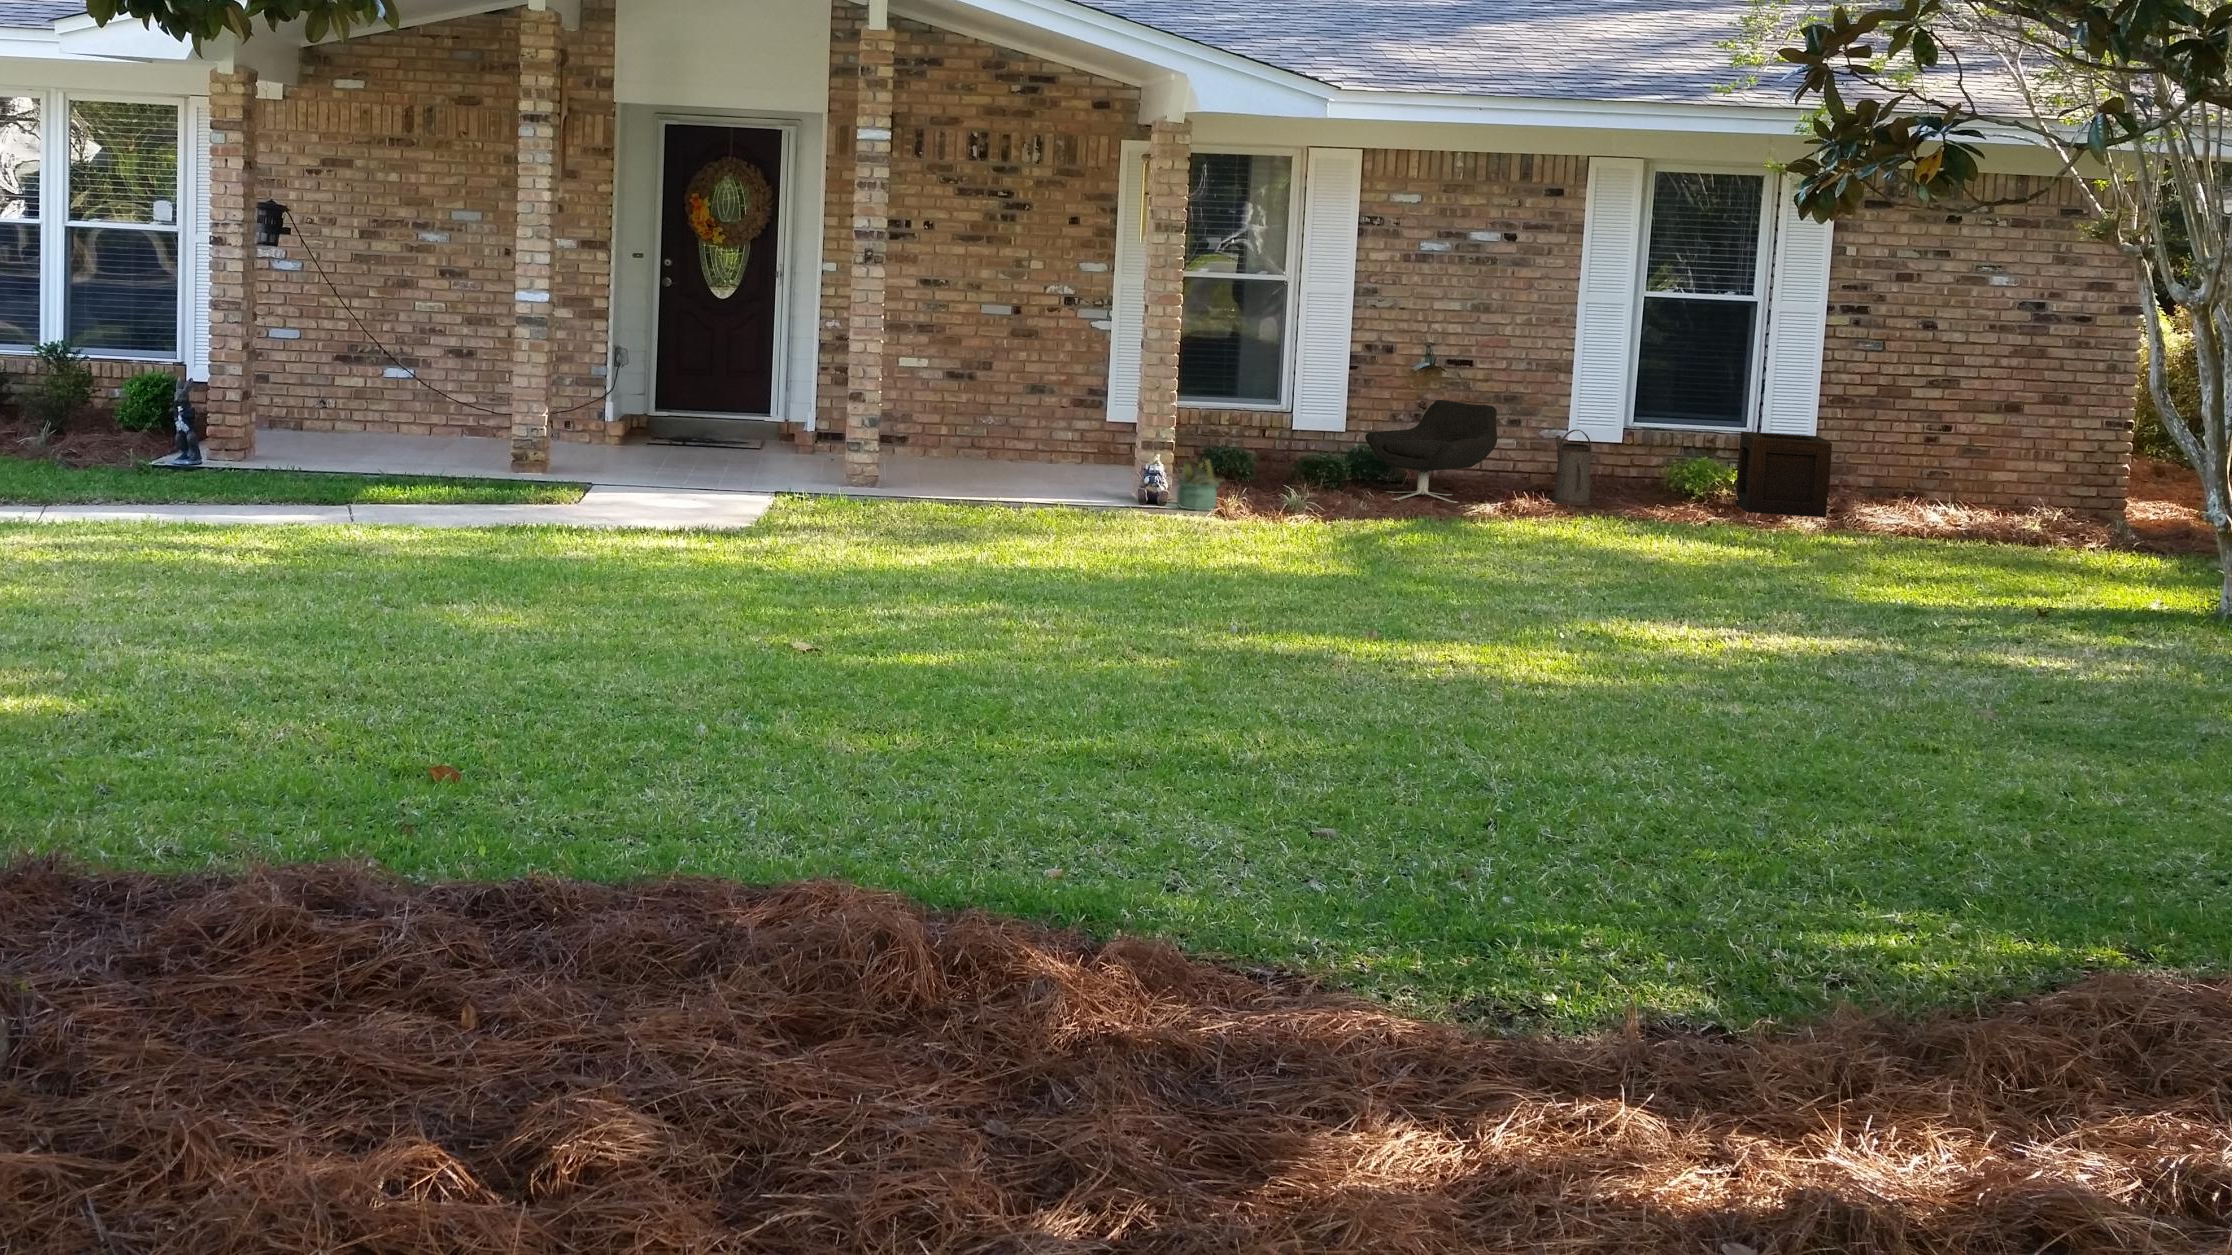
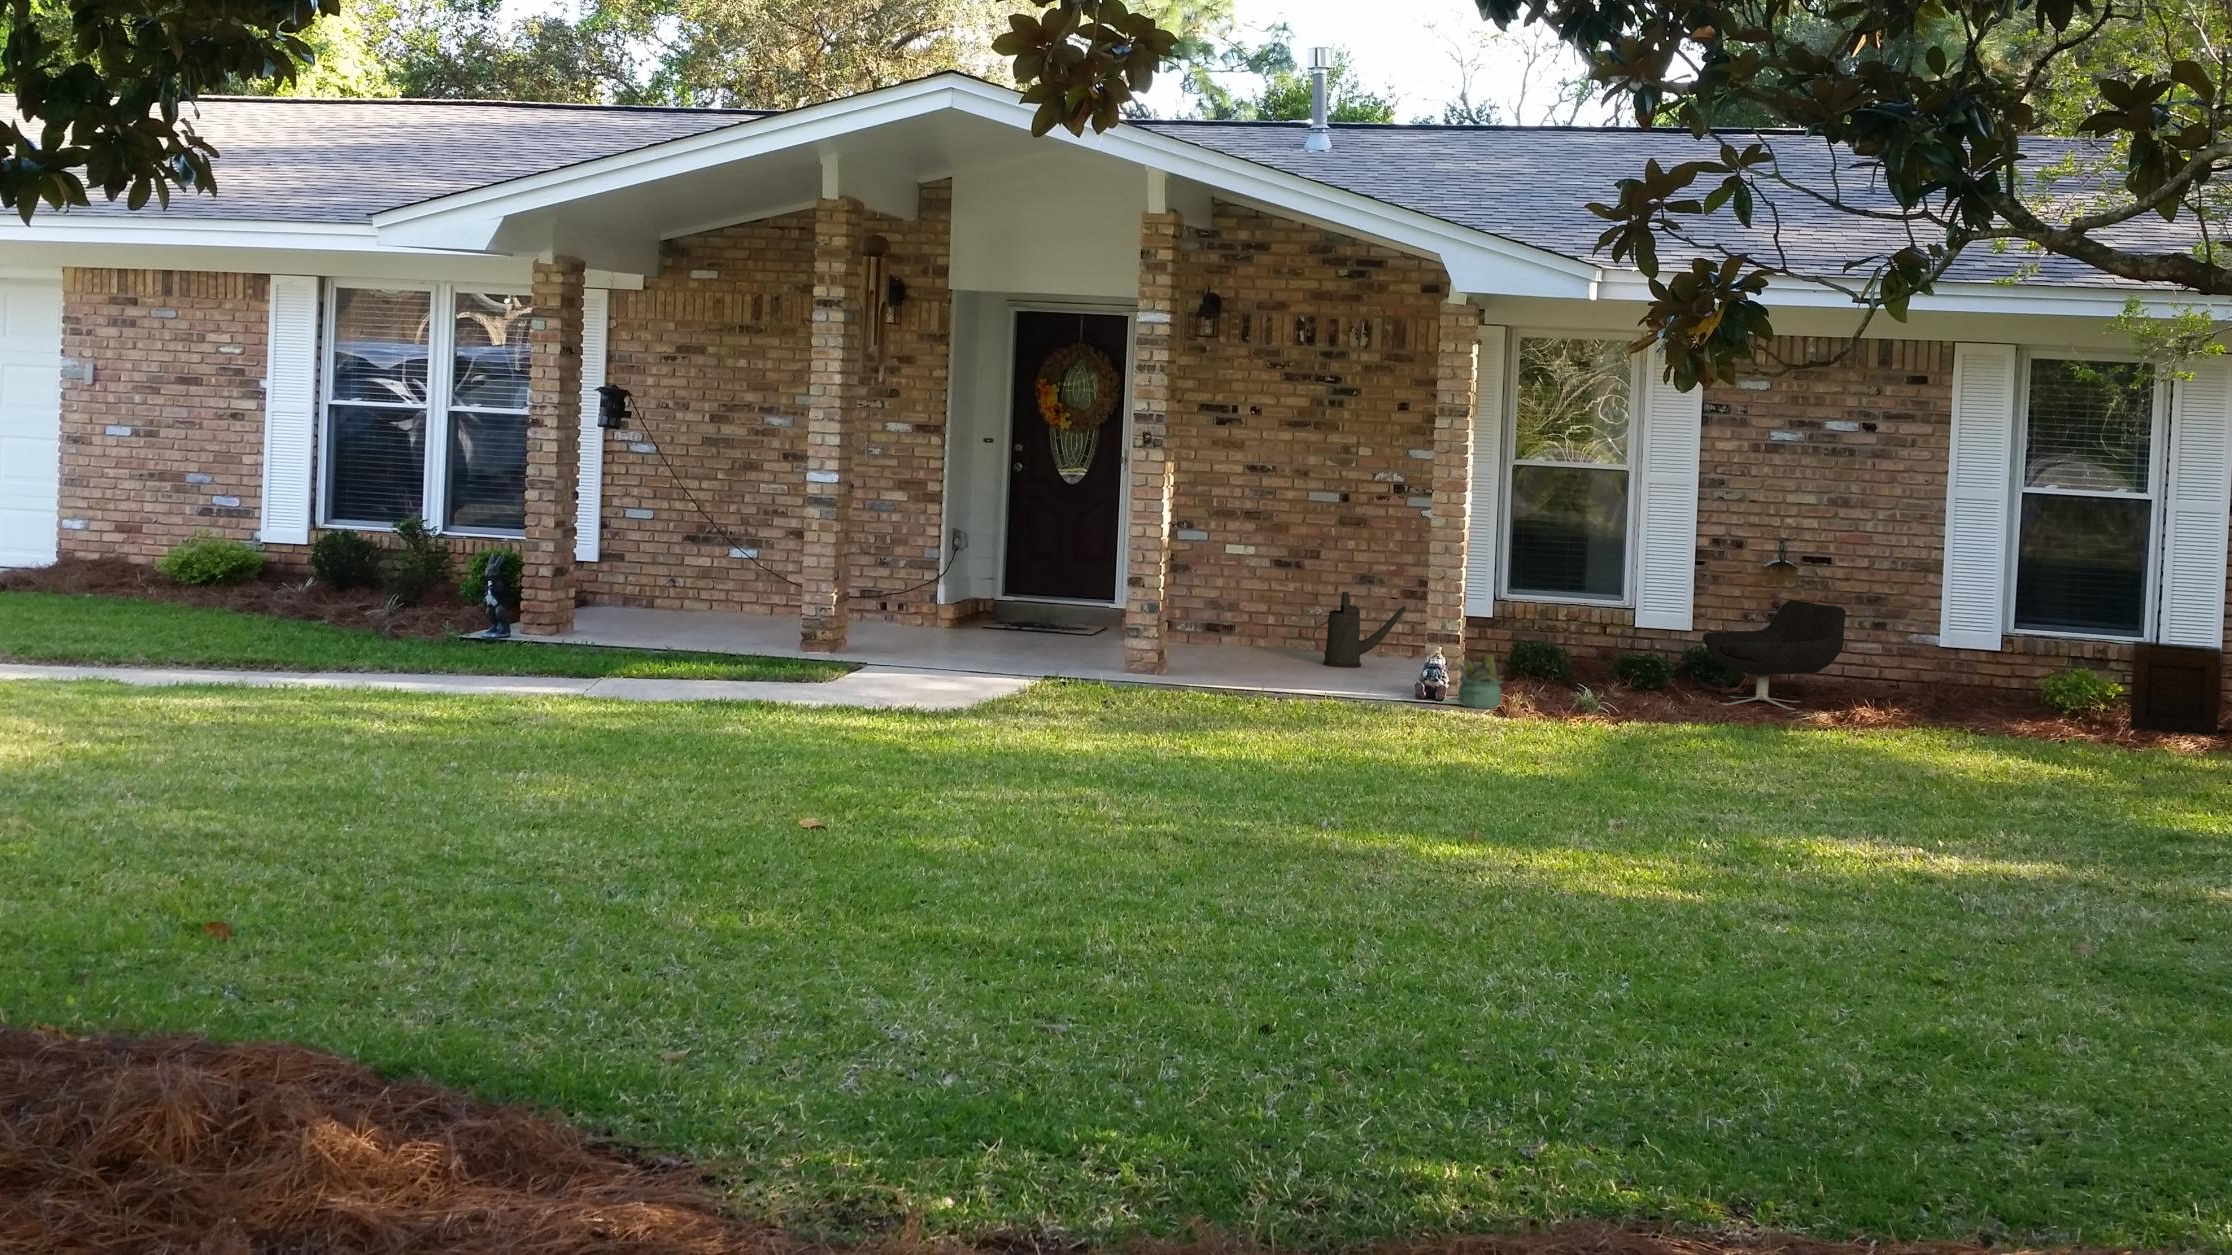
watering can: present [1552,430,1592,505] -> present [1313,591,1405,668]

